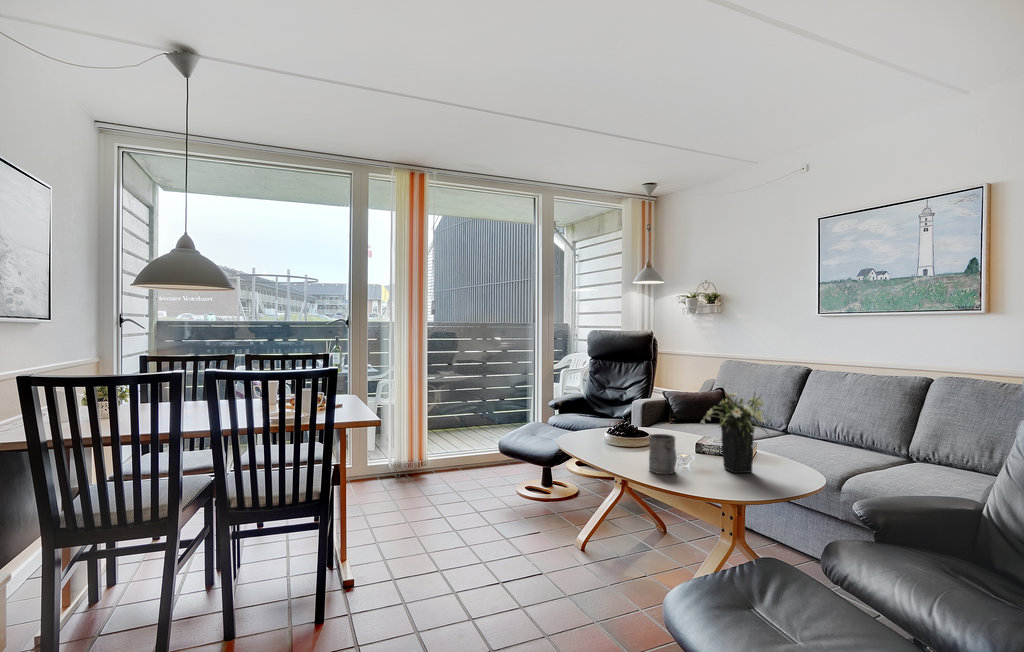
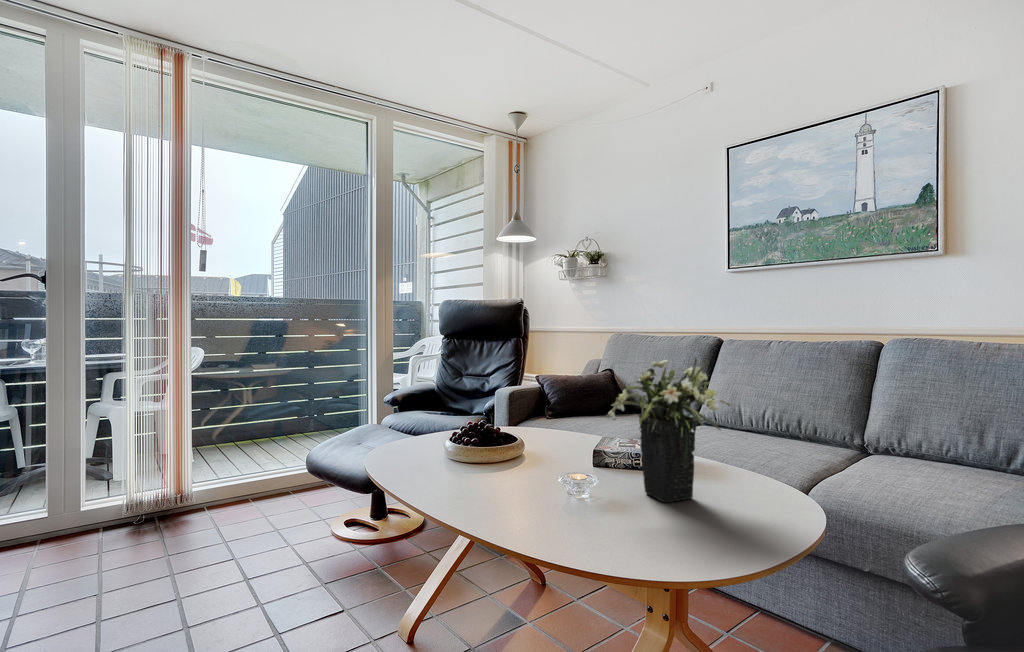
mug: present [649,434,677,474] -> none [517,440,568,517]

